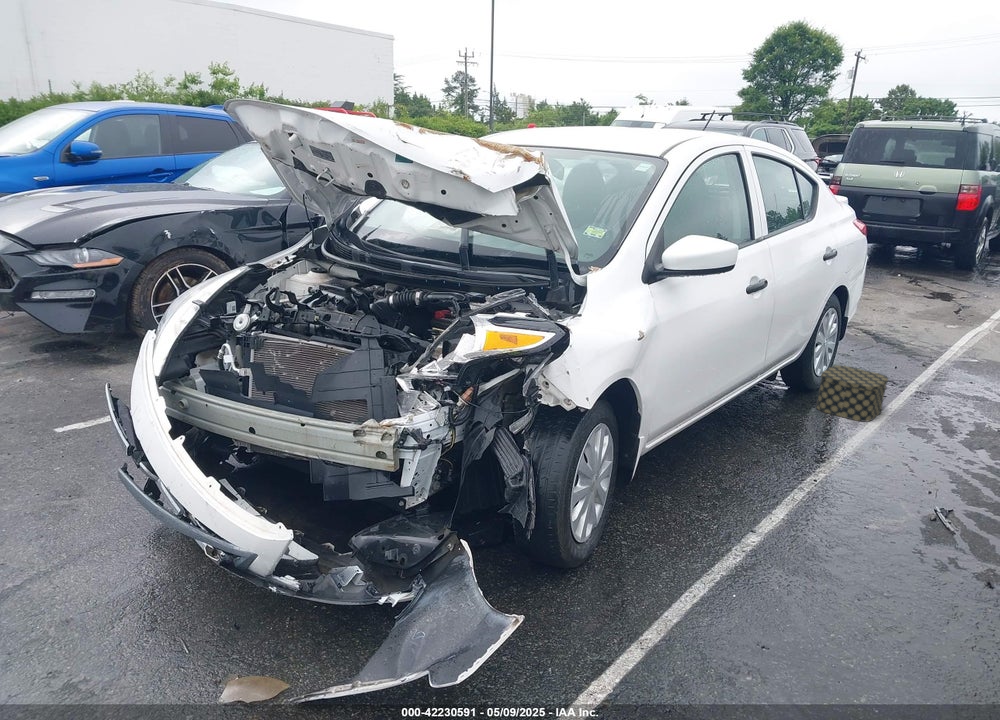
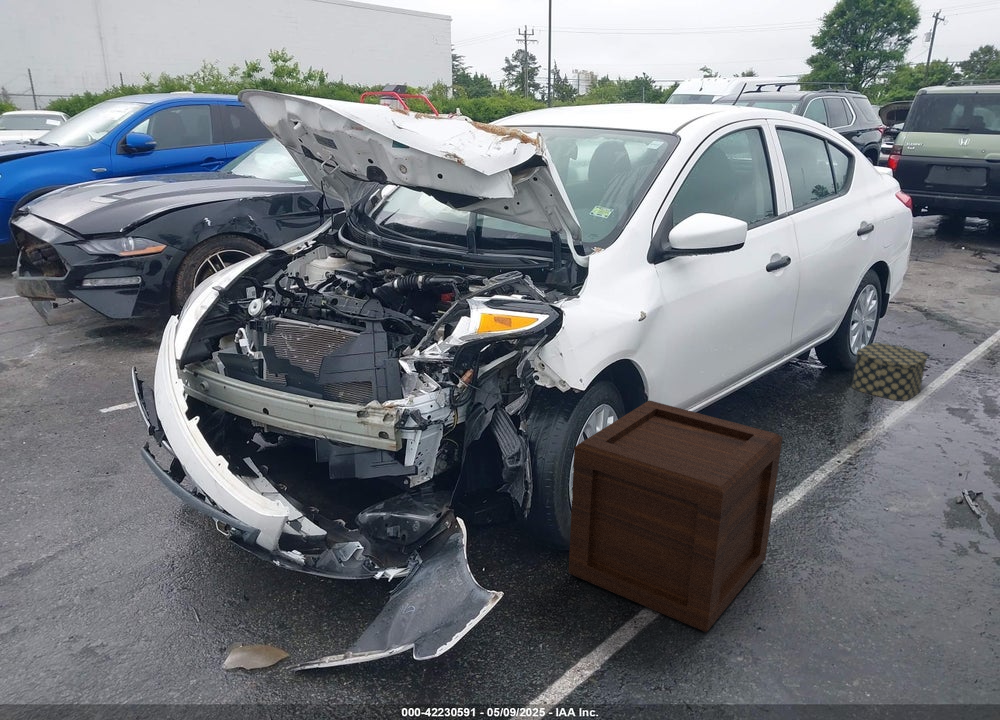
wooden crate: none [567,420,778,651] -> present [569,400,782,632]

